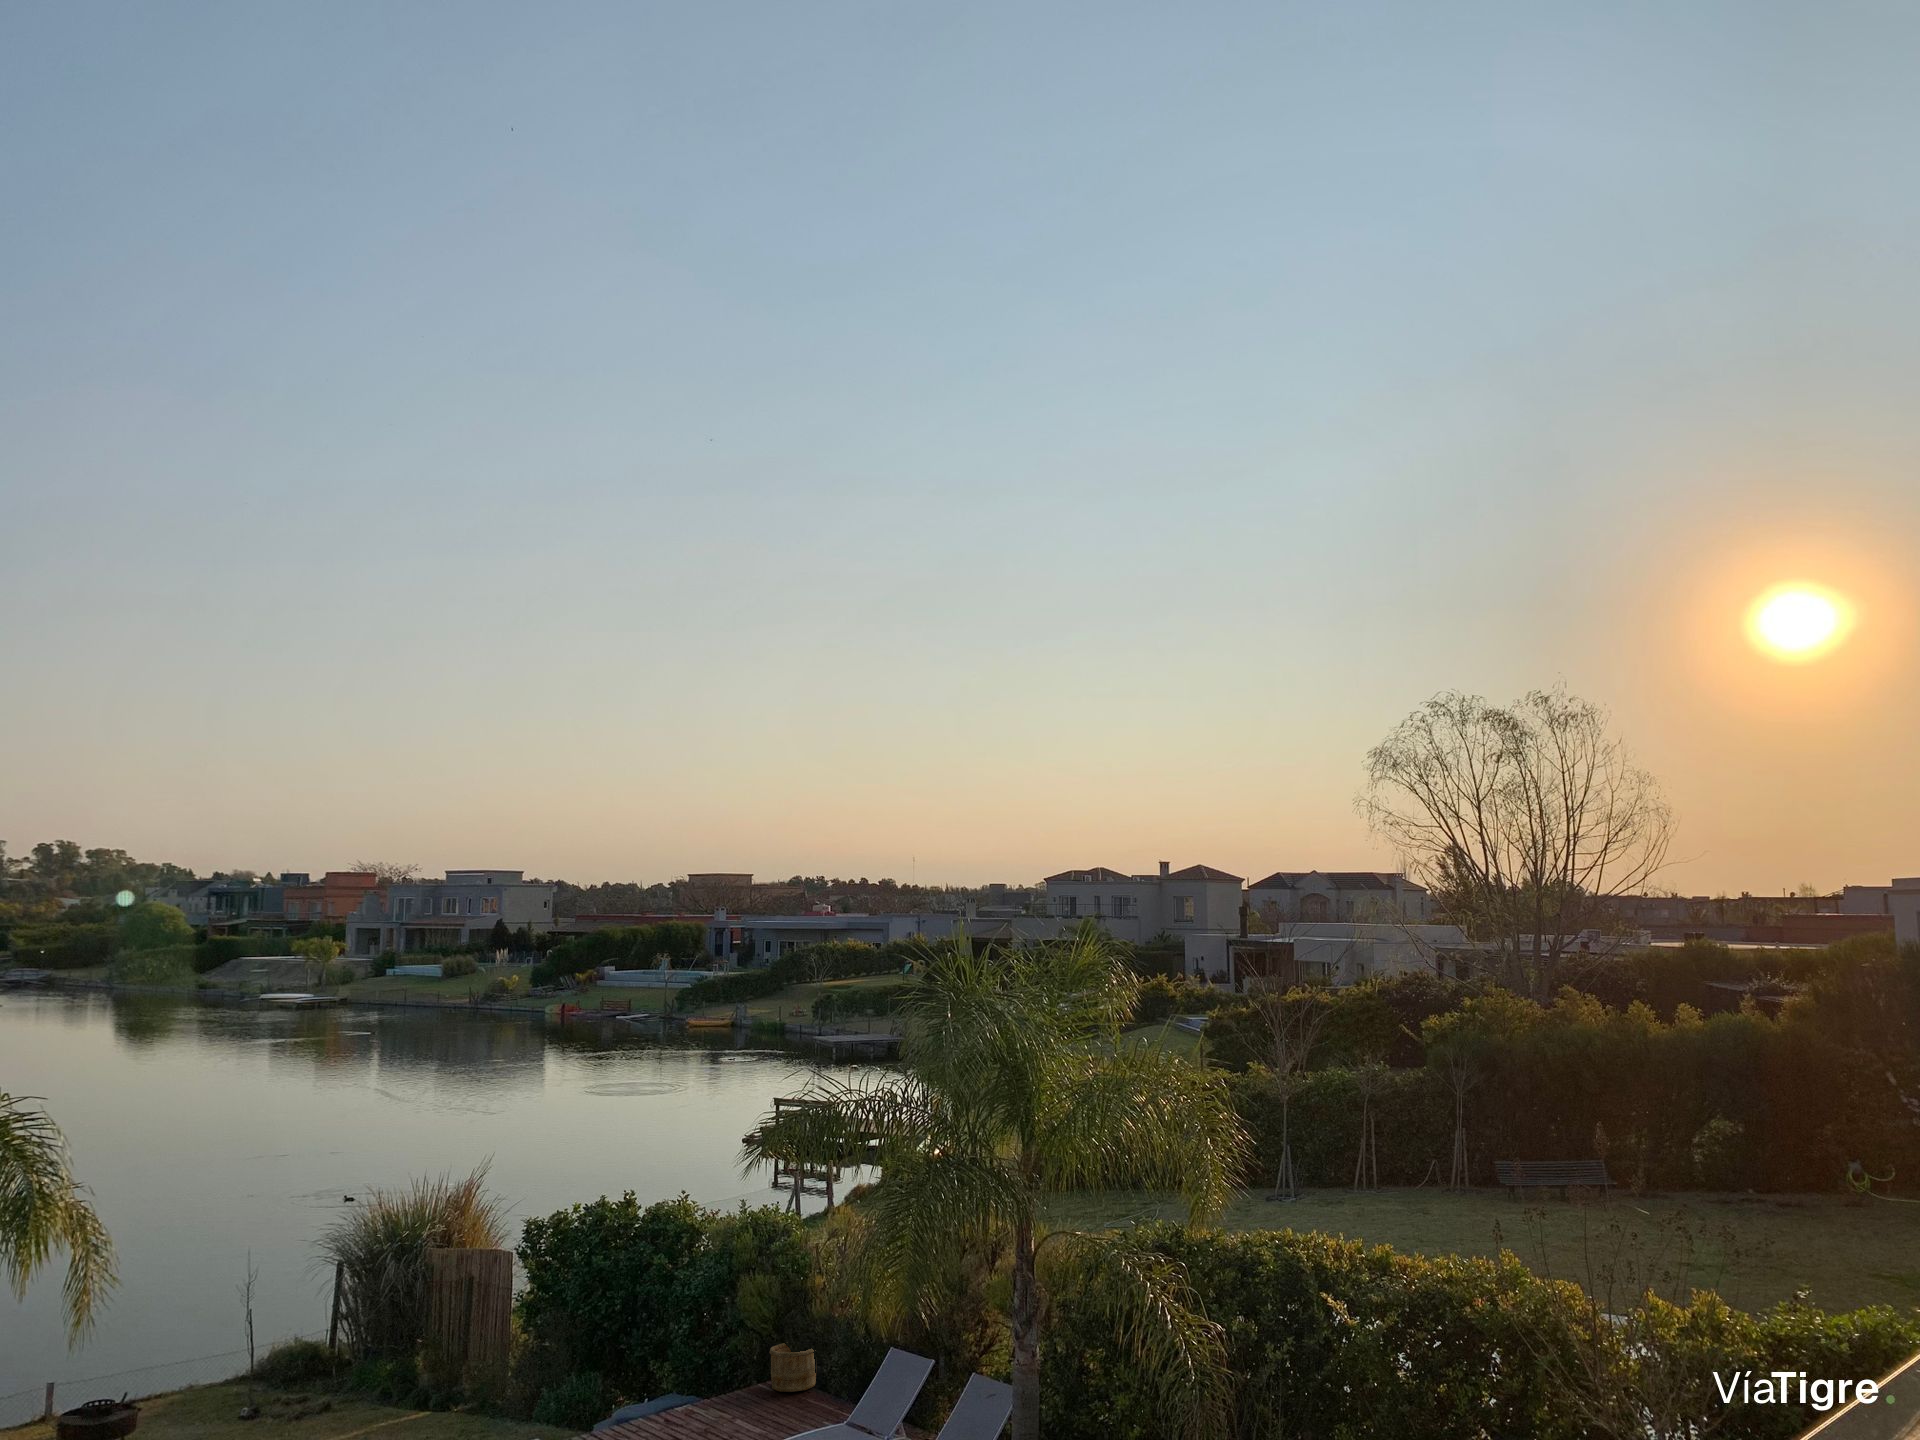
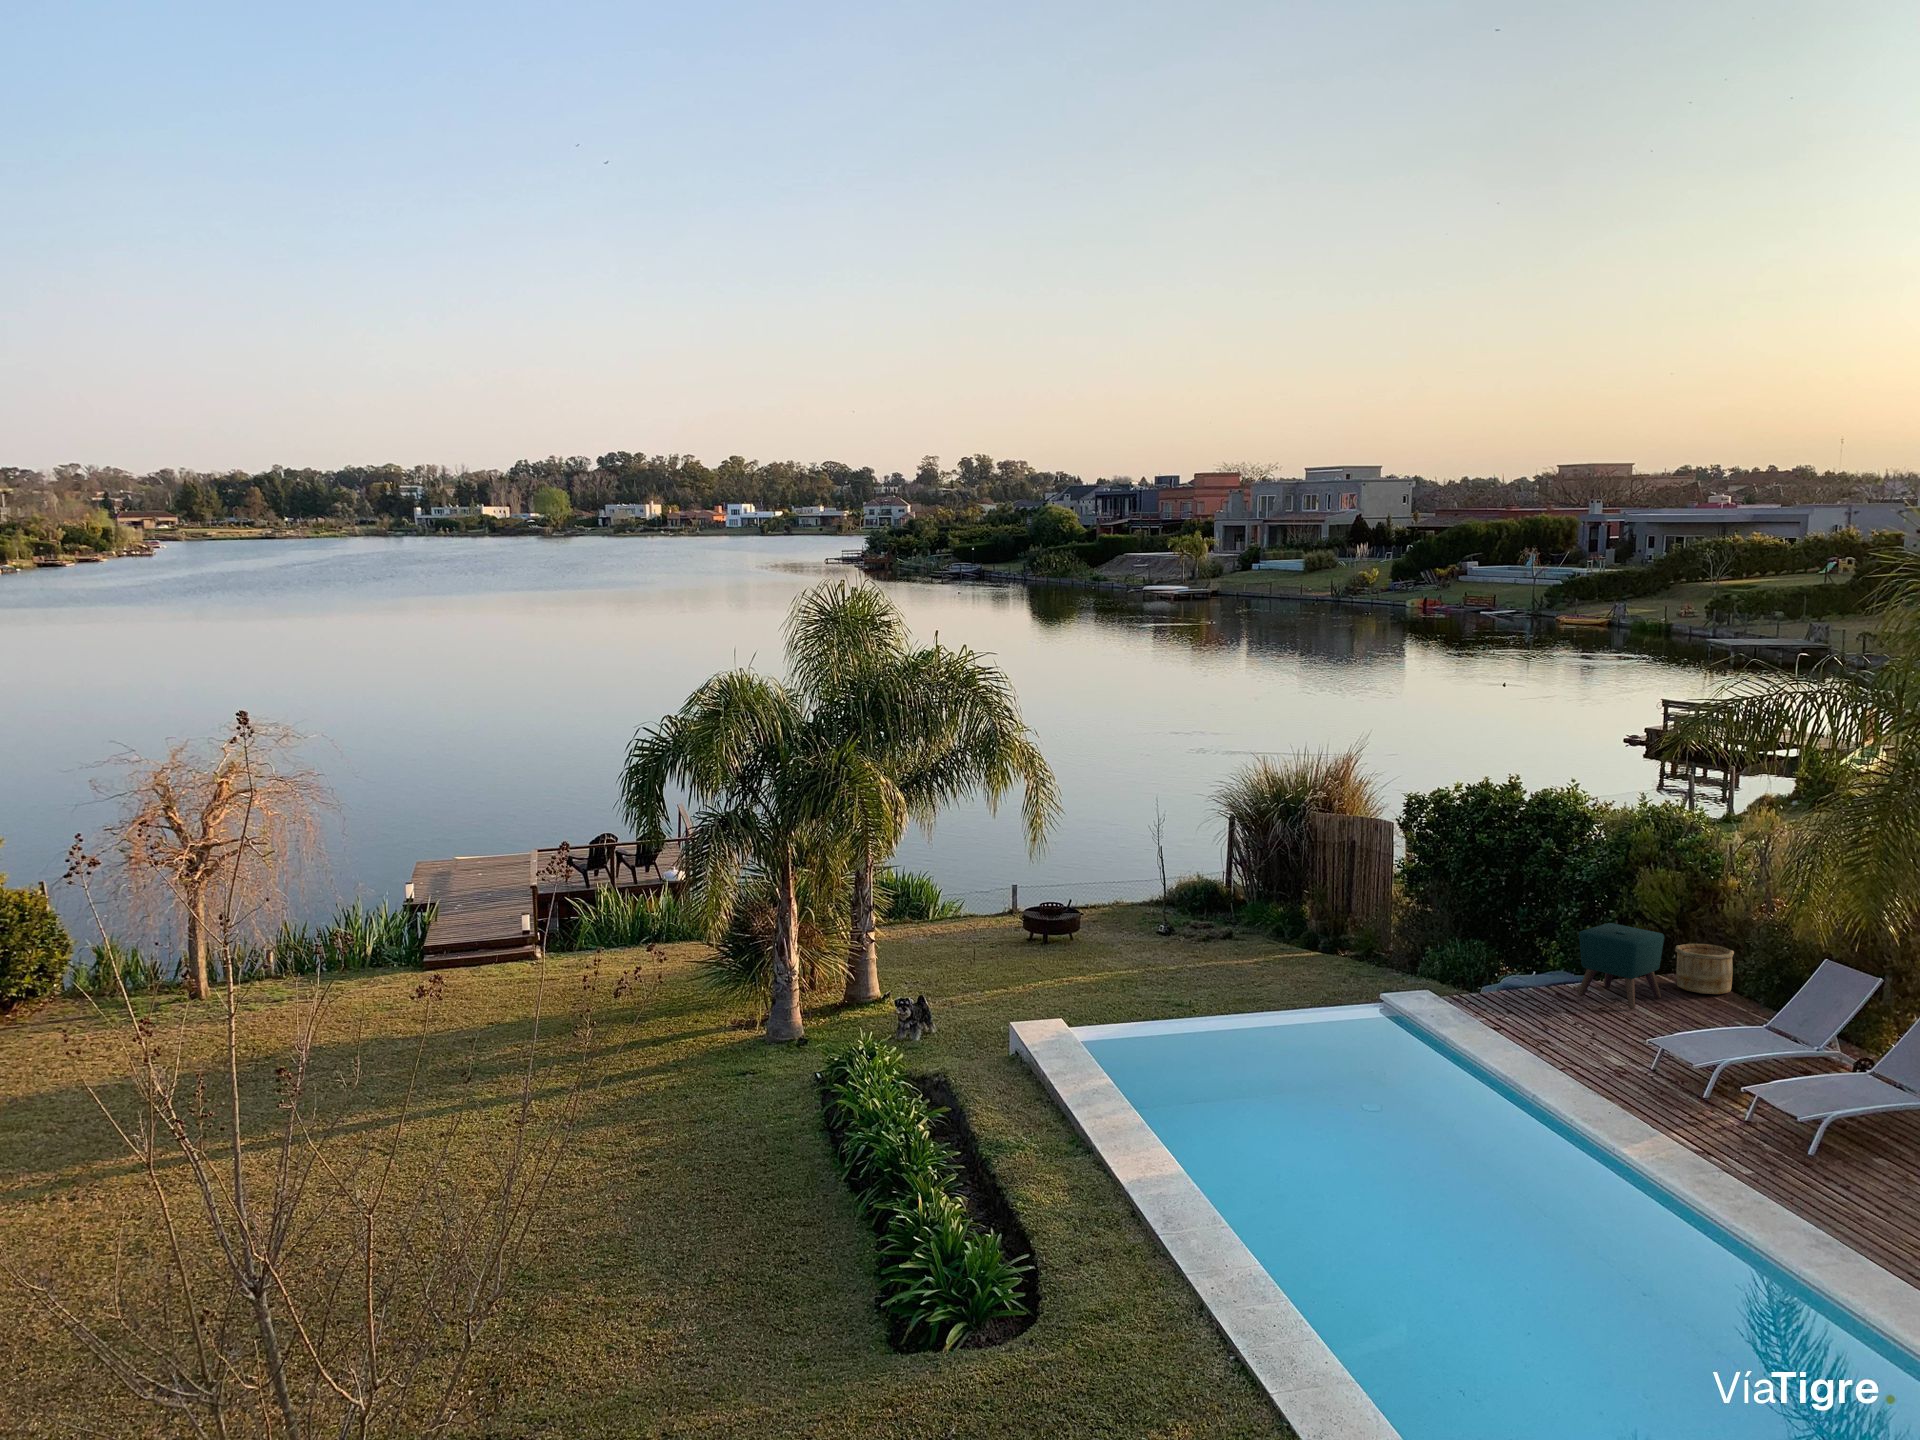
ottoman: none [685,1333,759,1420] -> present [1578,923,1664,1009]

